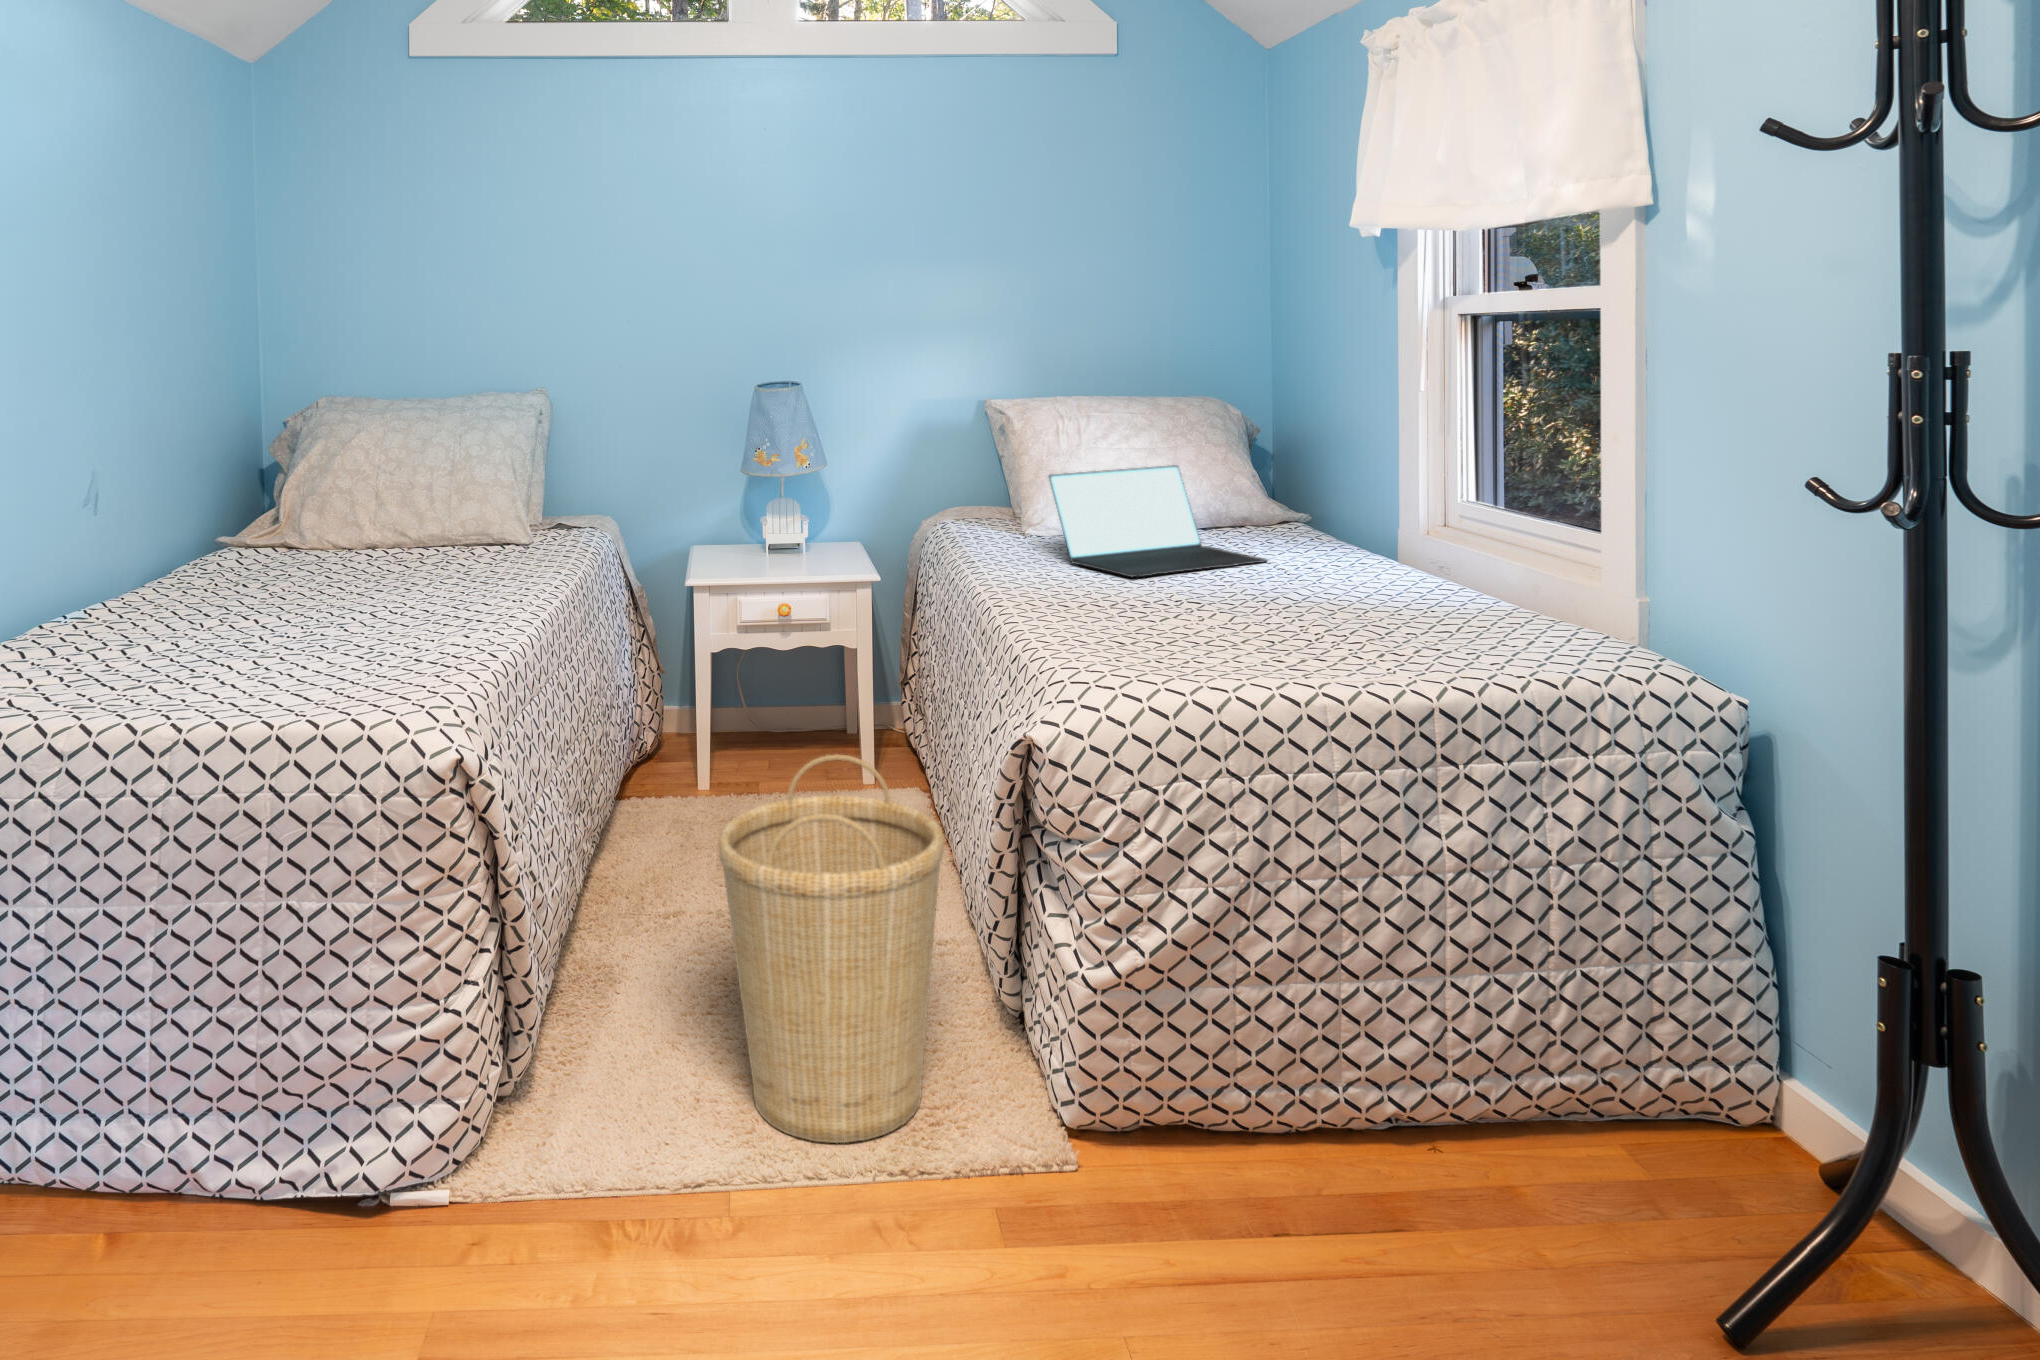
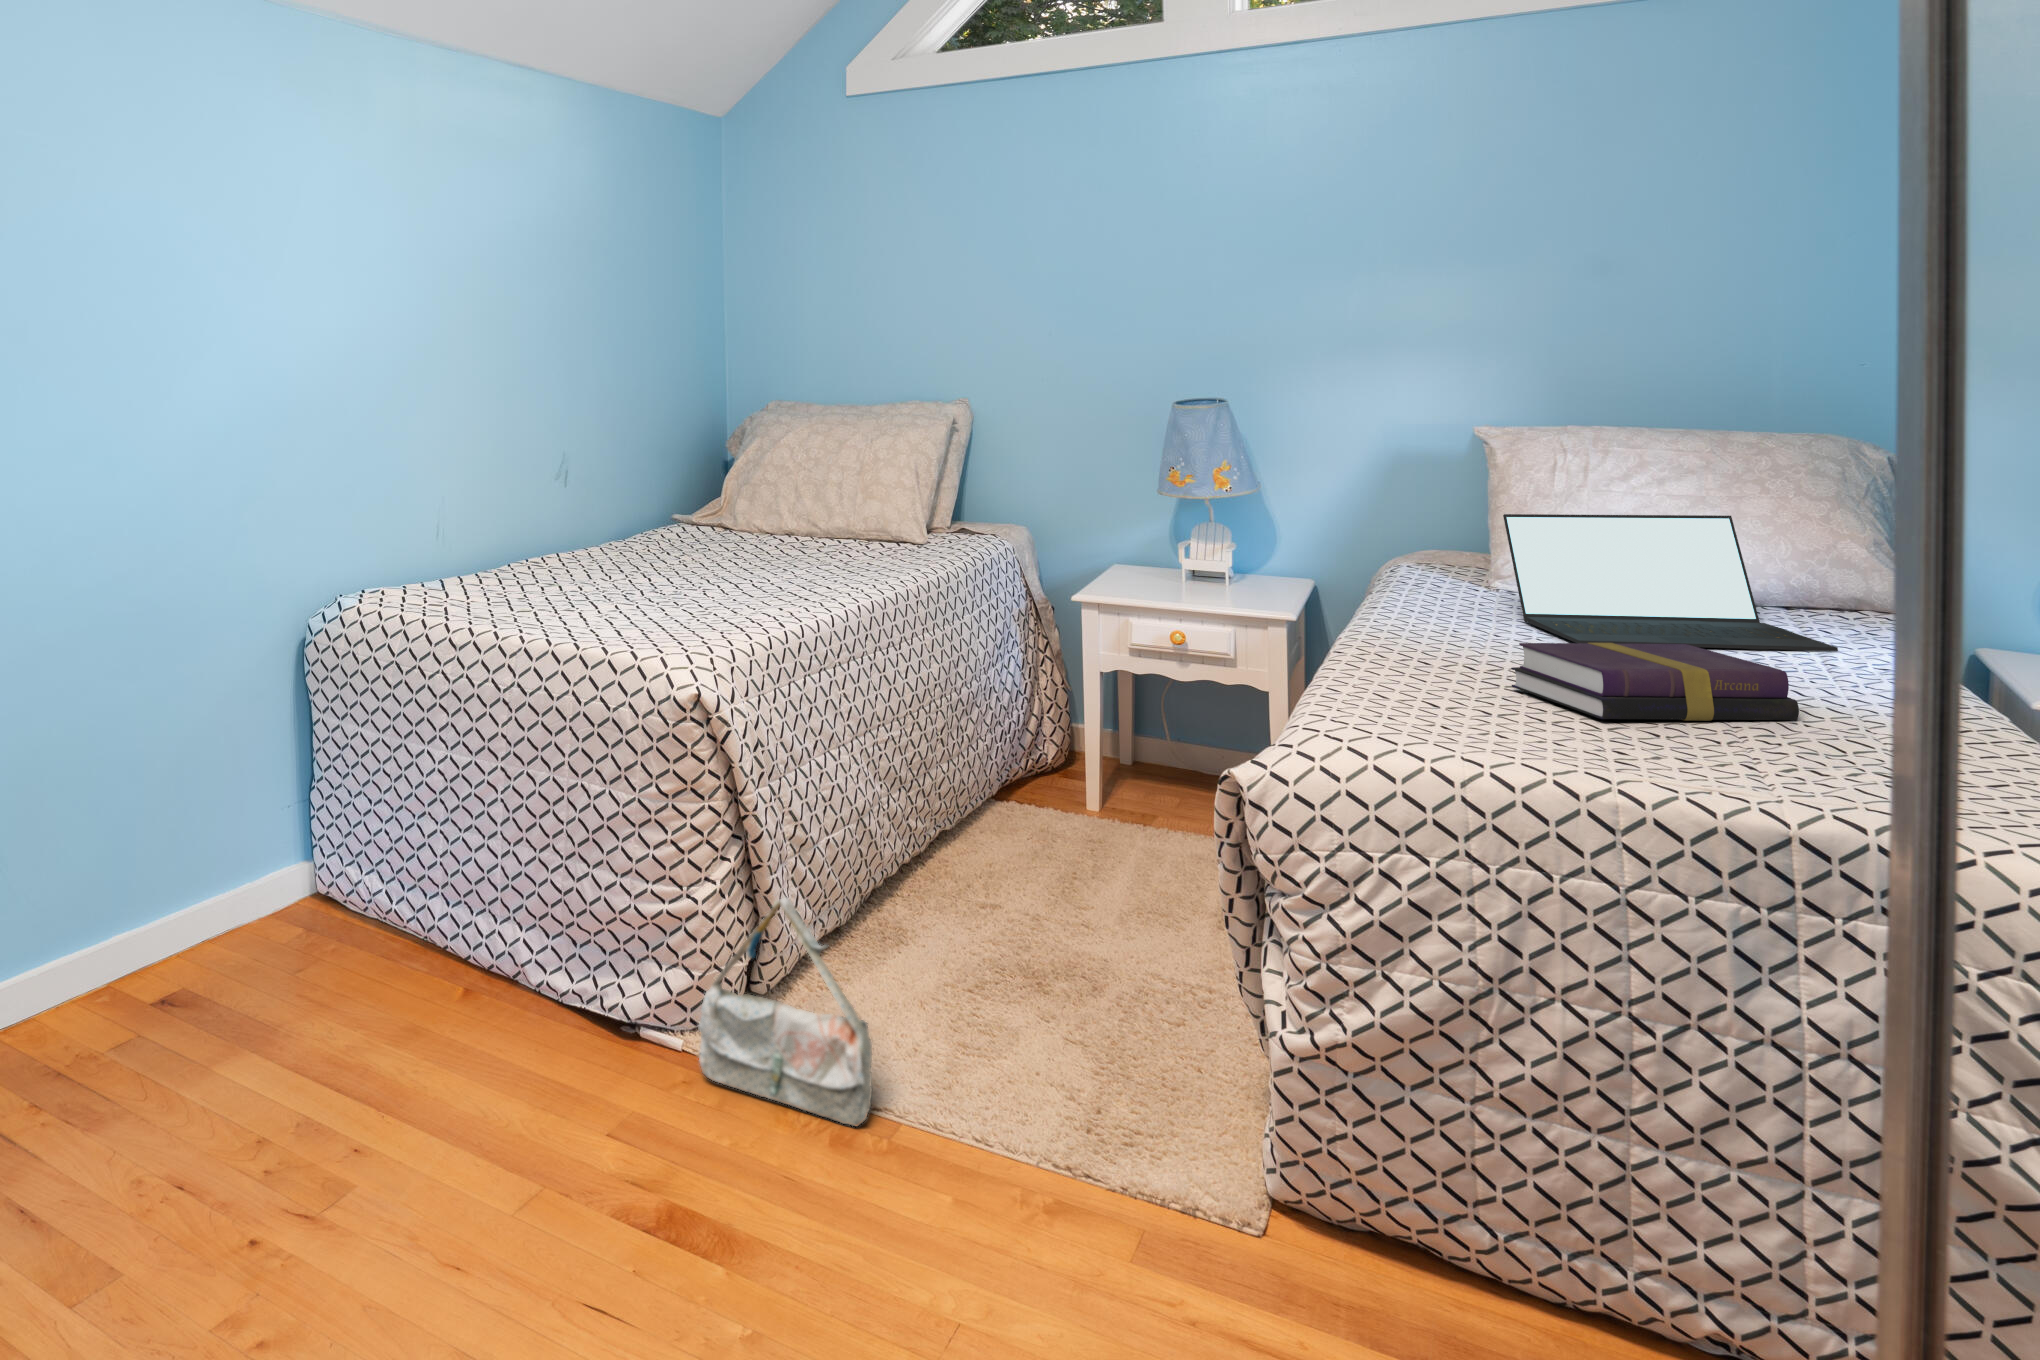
book: none [1147,568,1331,637] -> present [1511,643,1799,721]
basket: present [718,755,944,1143] -> none [927,763,1157,1131]
bag: none [502,978,719,1229] -> present [698,898,872,1126]

